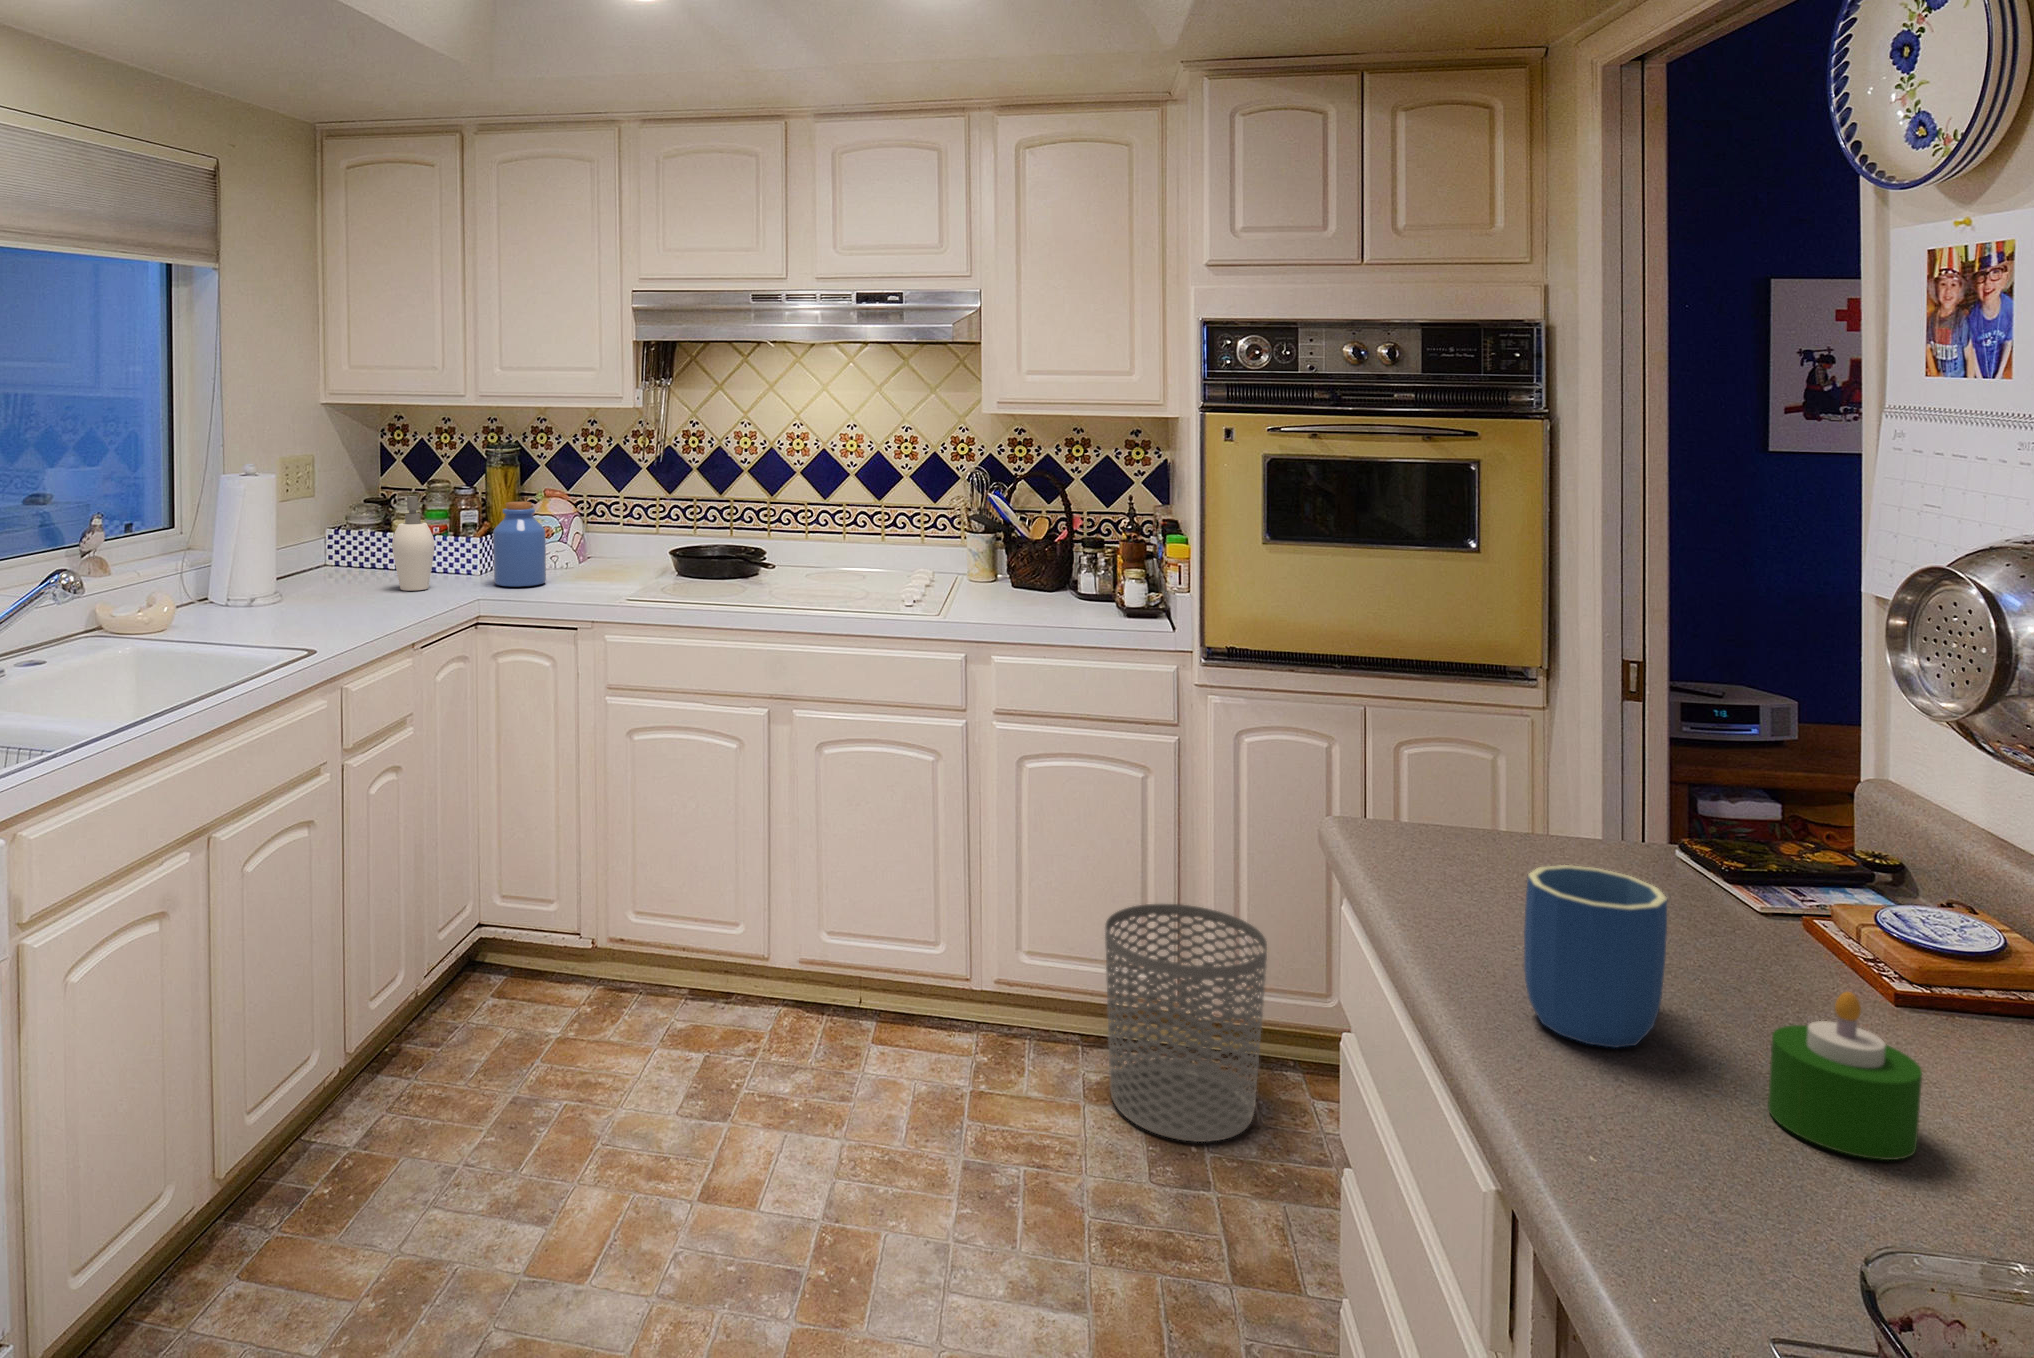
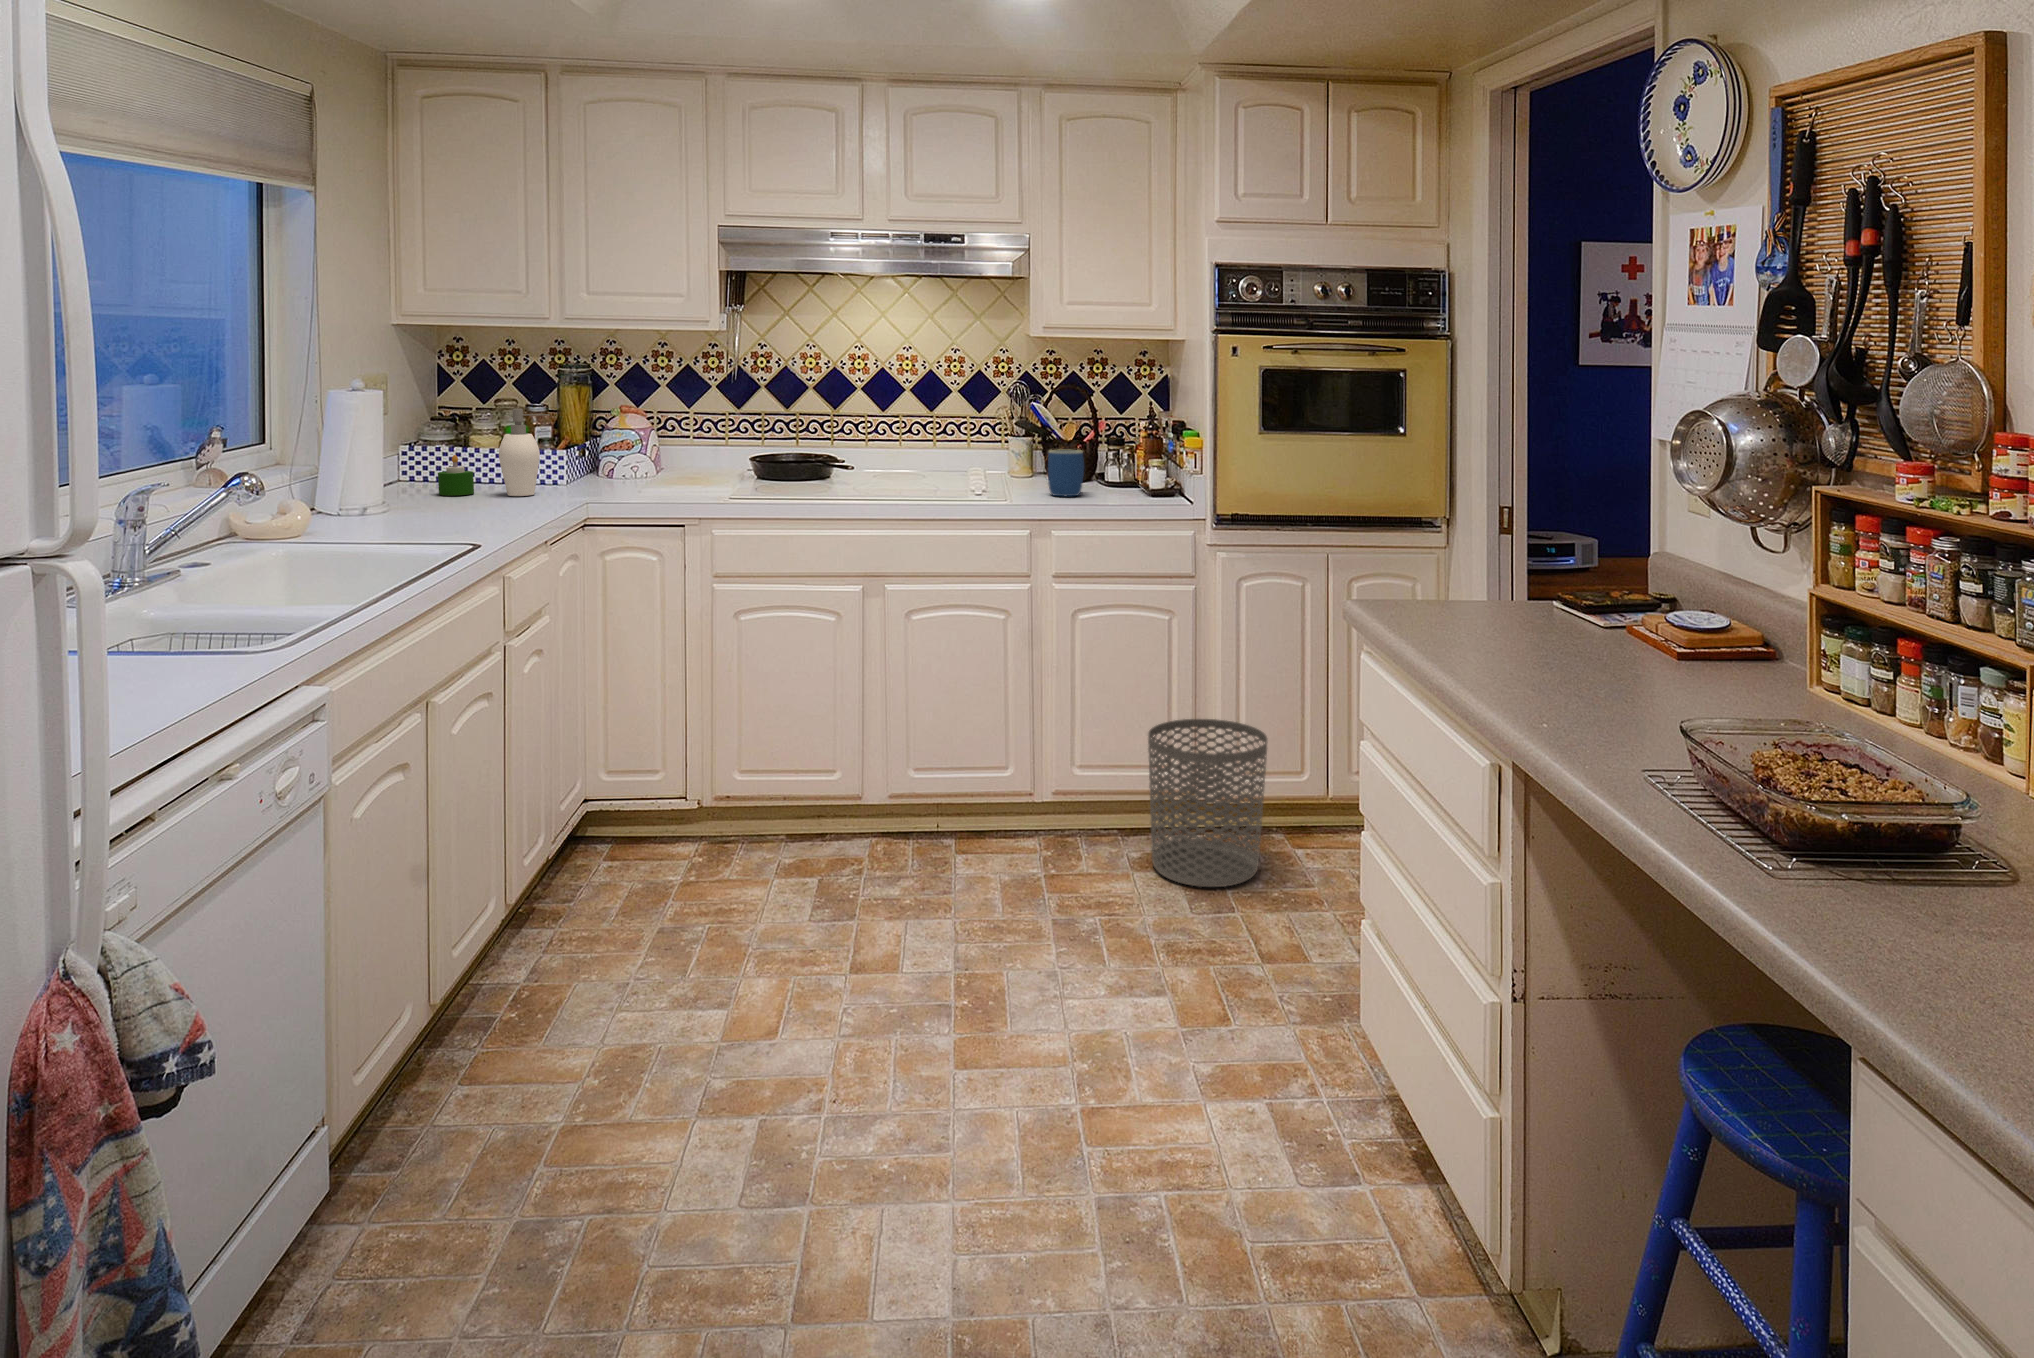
jar: present [493,502,546,587] -> none [592,414,642,491]
mug: present [1524,865,1667,1048] -> present [1048,450,1084,496]
candle: present [1768,992,1922,1160] -> present [438,455,474,495]

